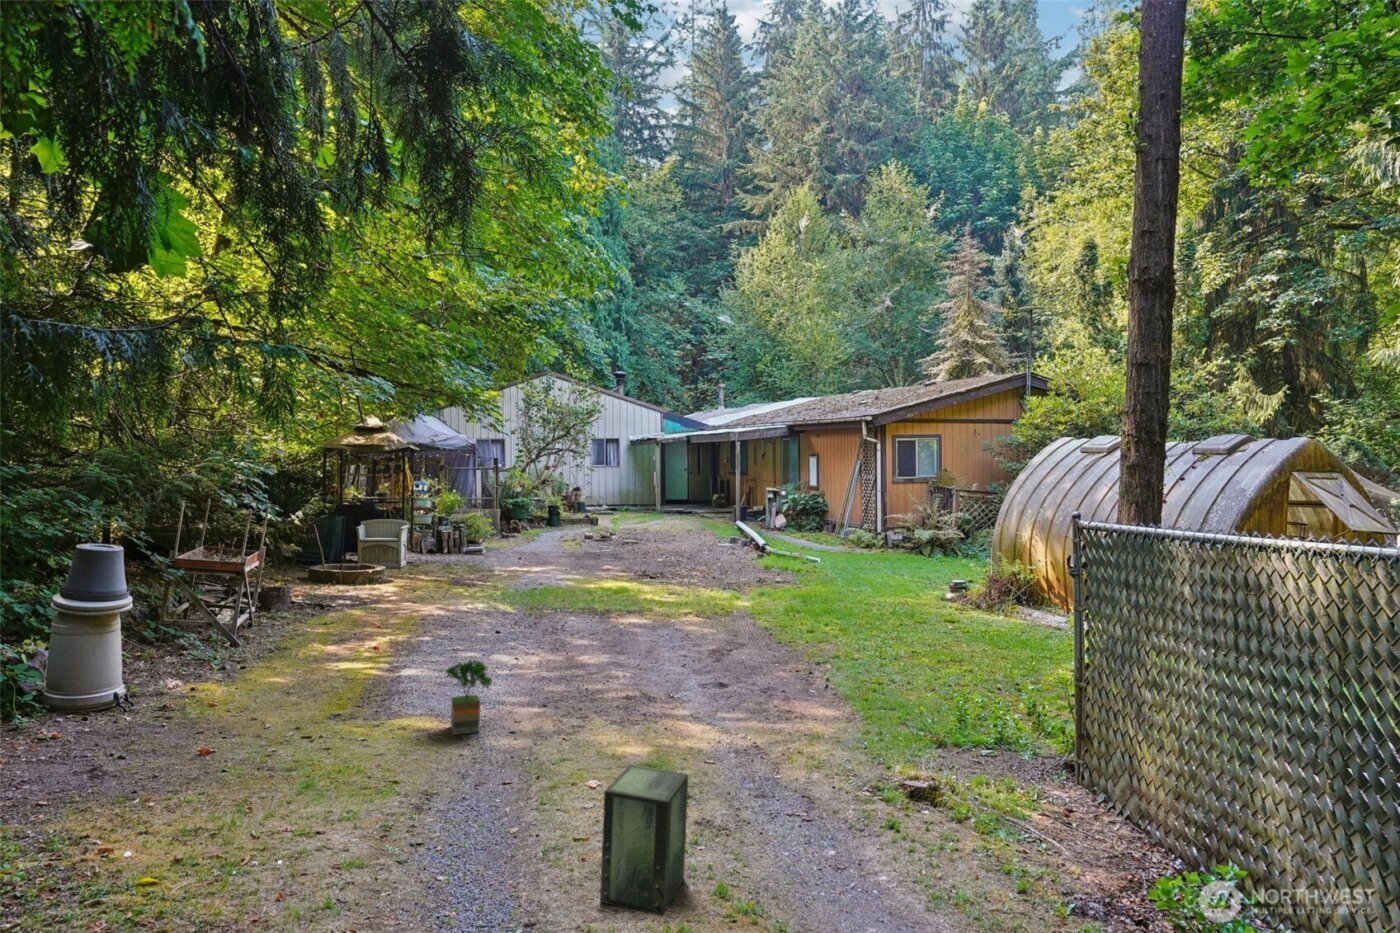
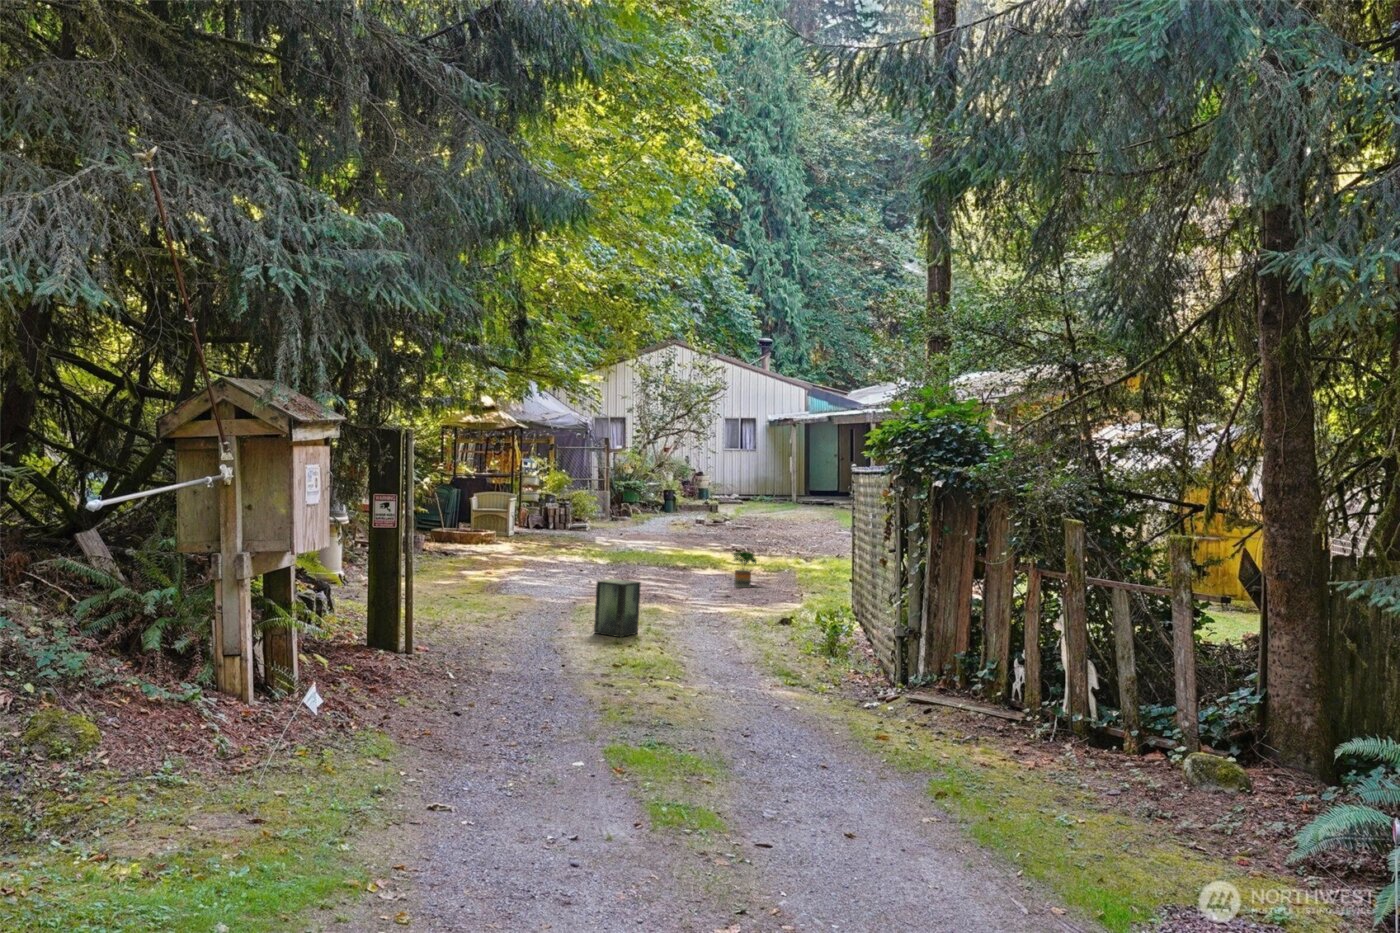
potted tree: present [445,661,492,735] -> present [734,551,757,588]

